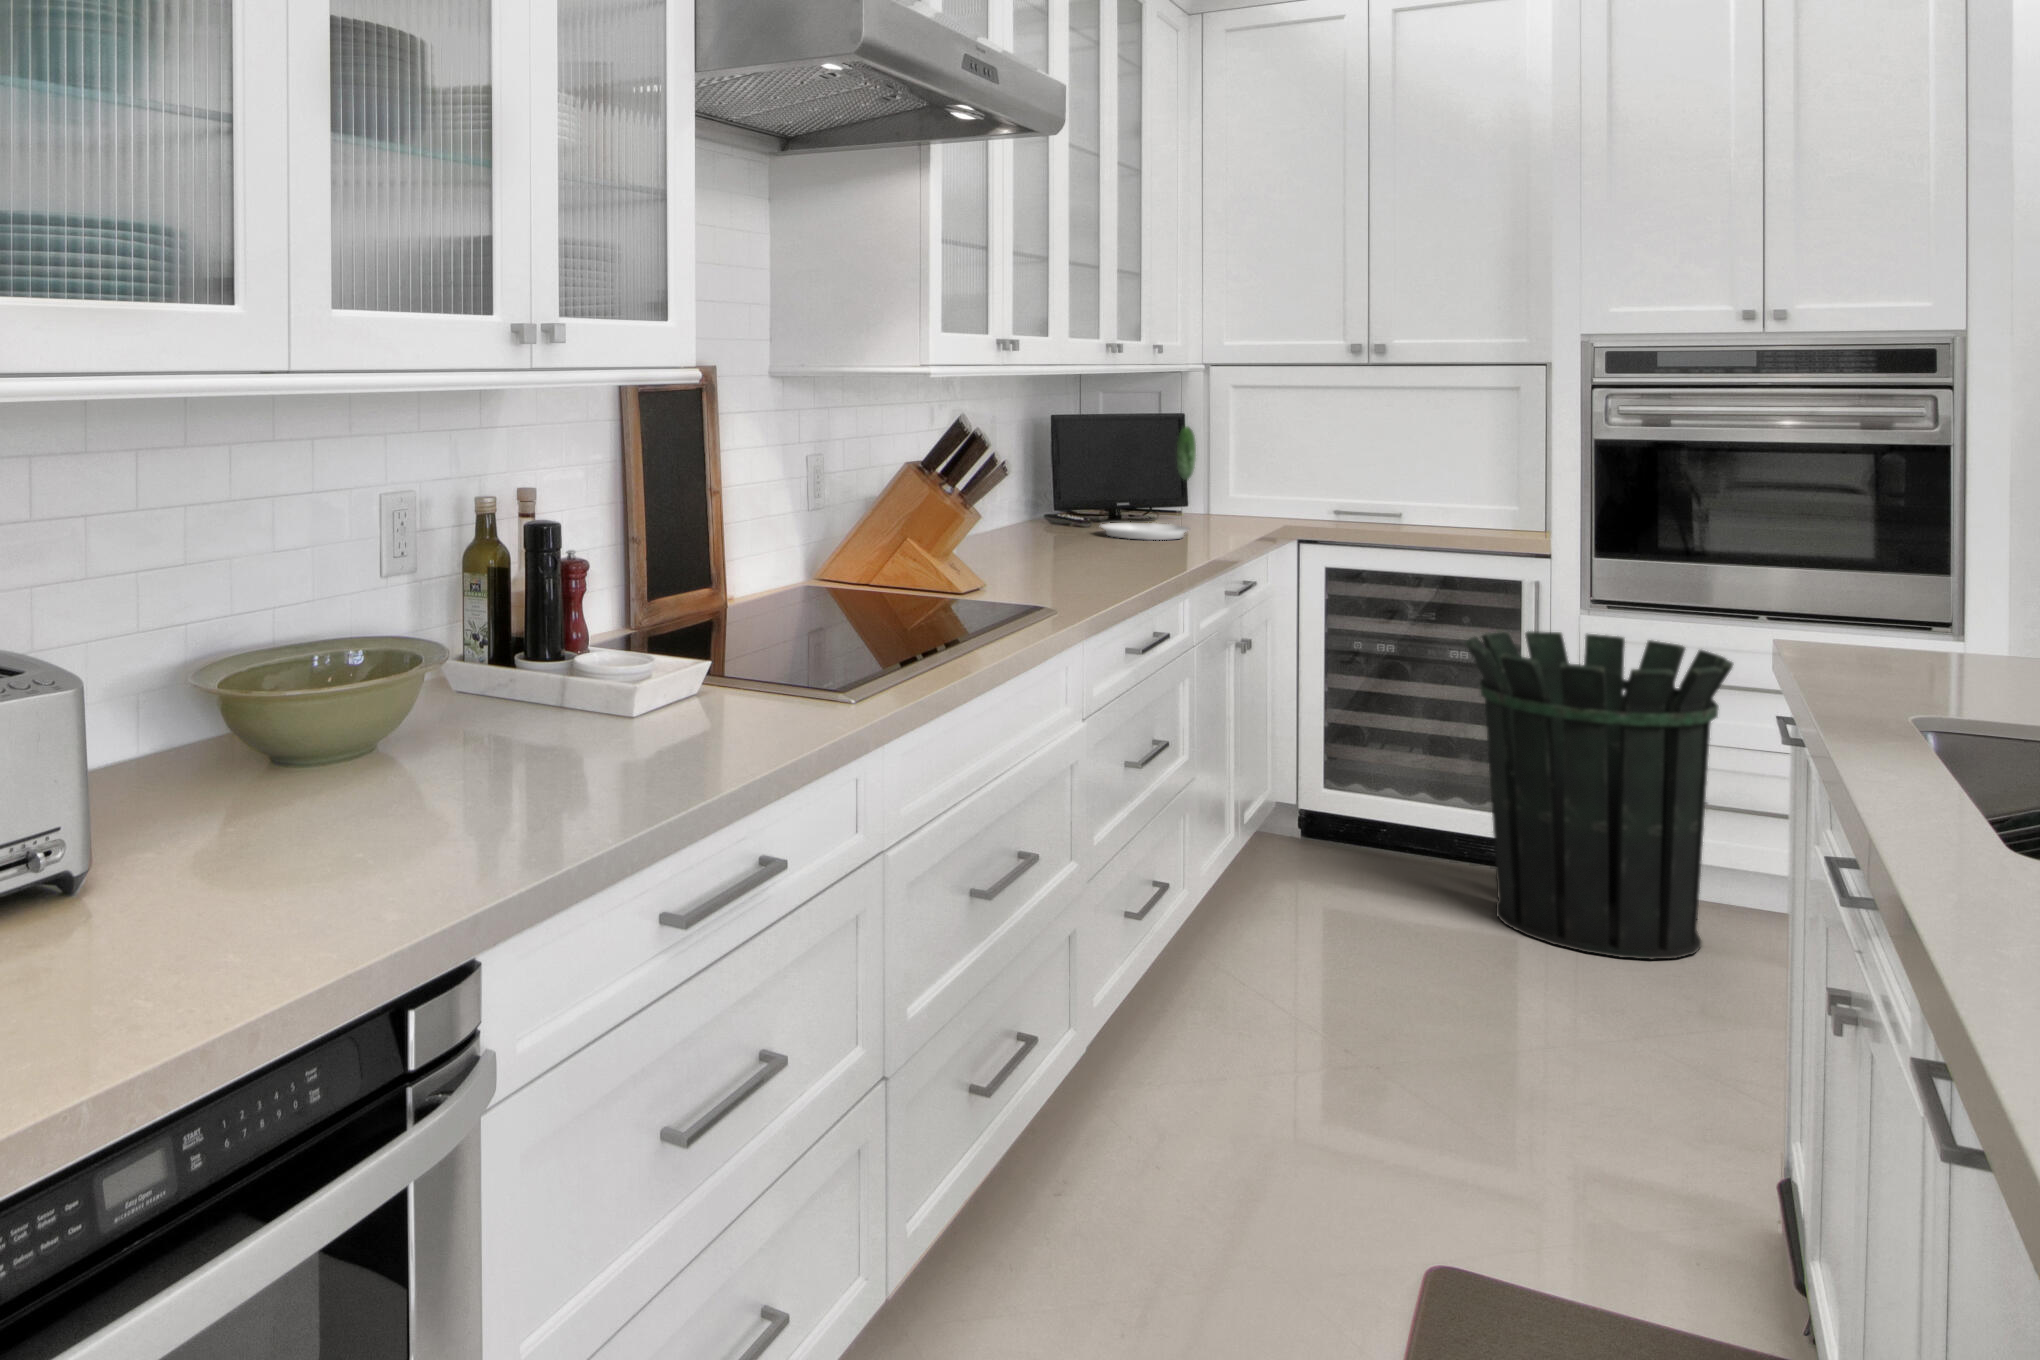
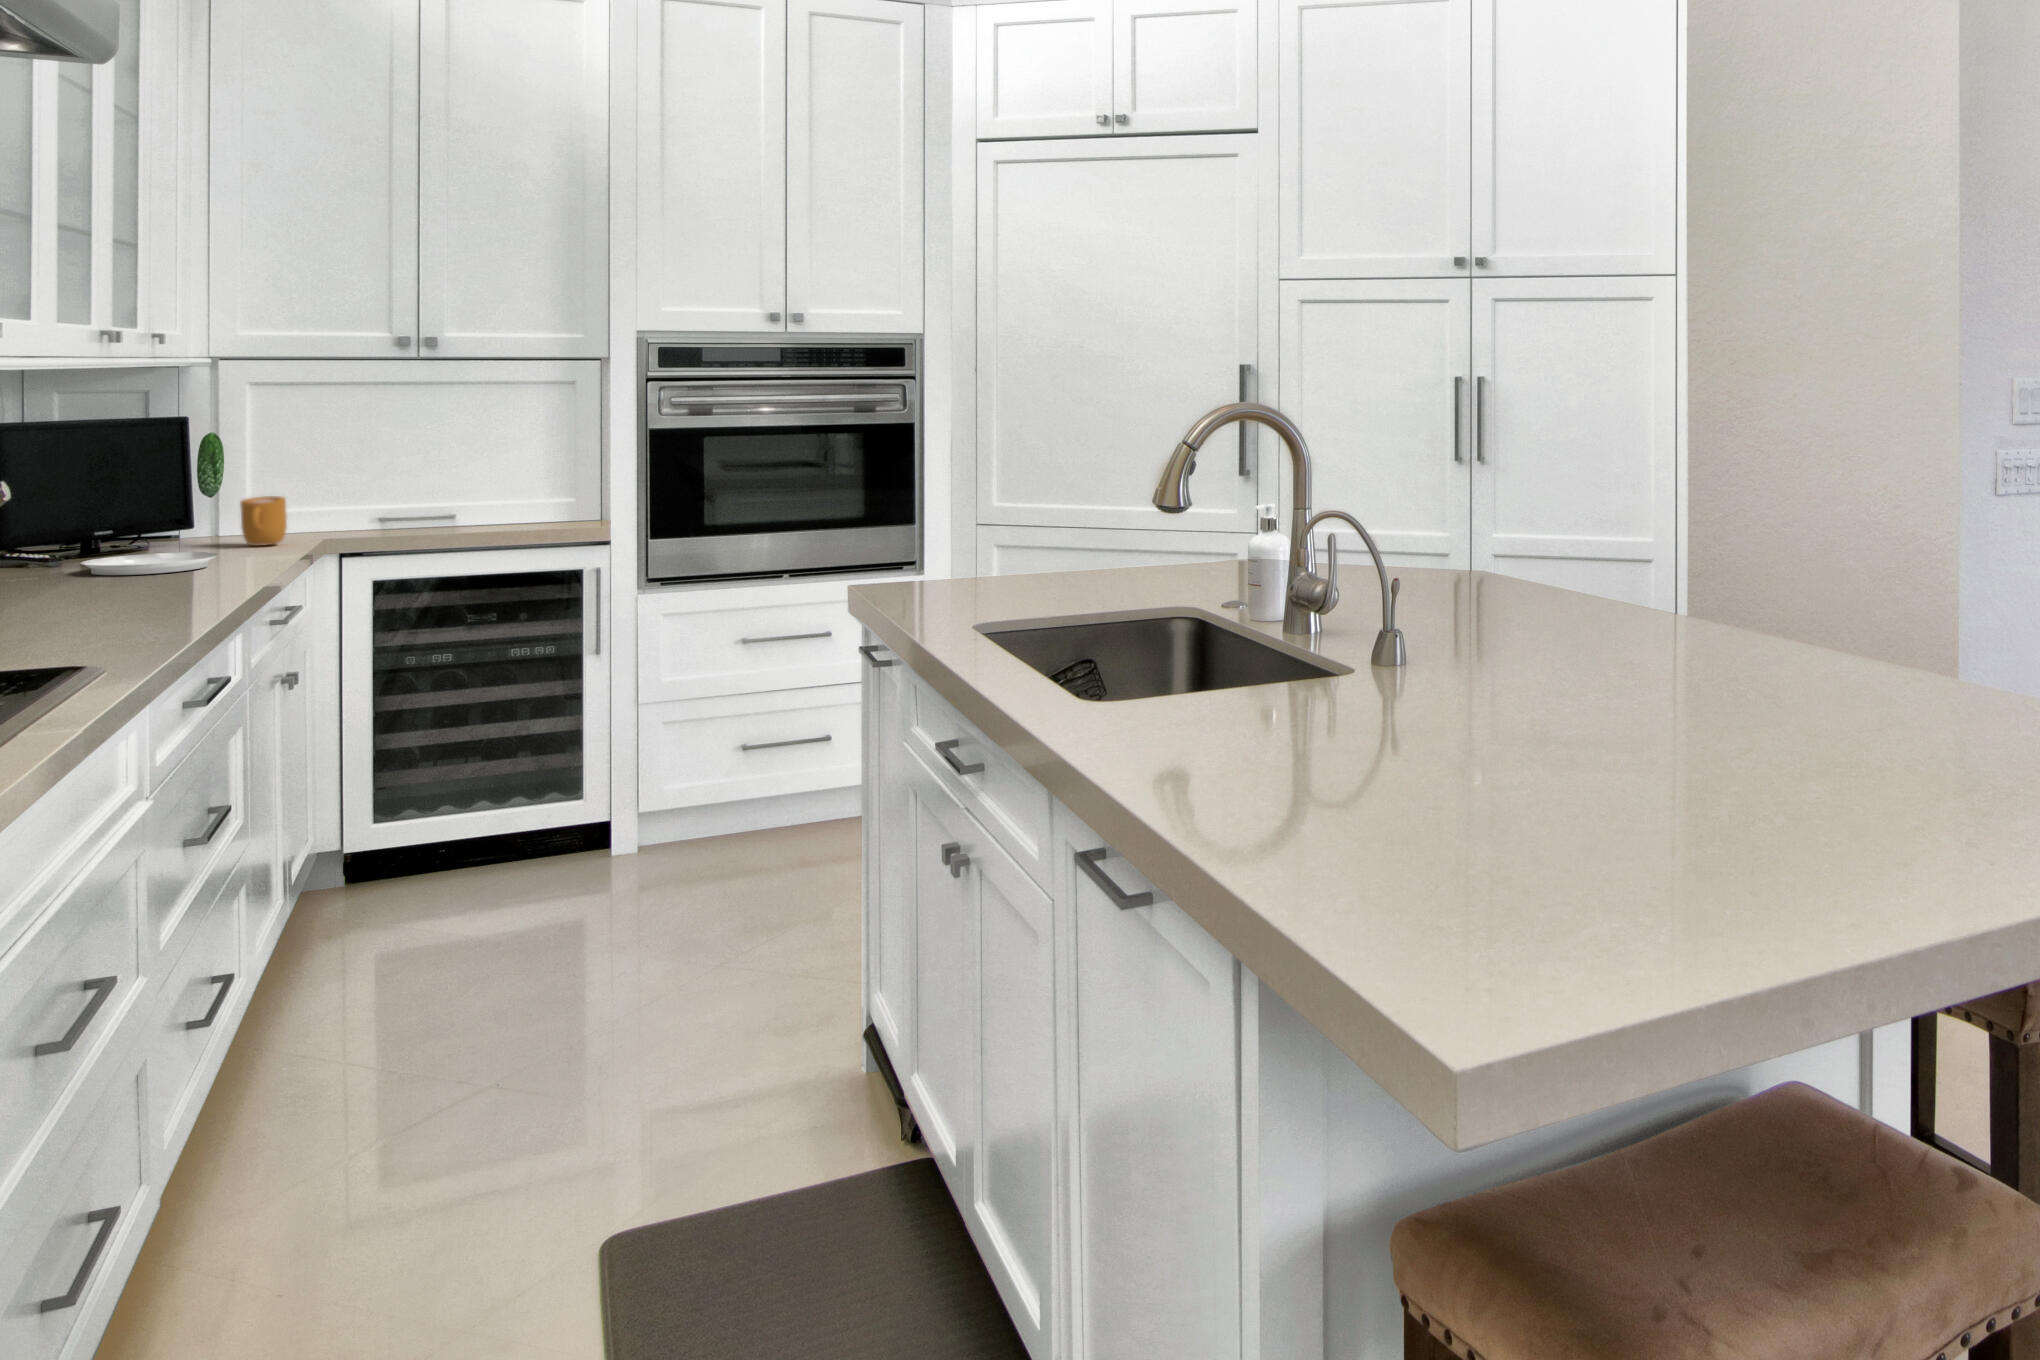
mug: none [1218,483,1253,525] -> present [240,496,287,546]
waste bin: present [1465,631,1734,959] -> none [539,608,774,908]

